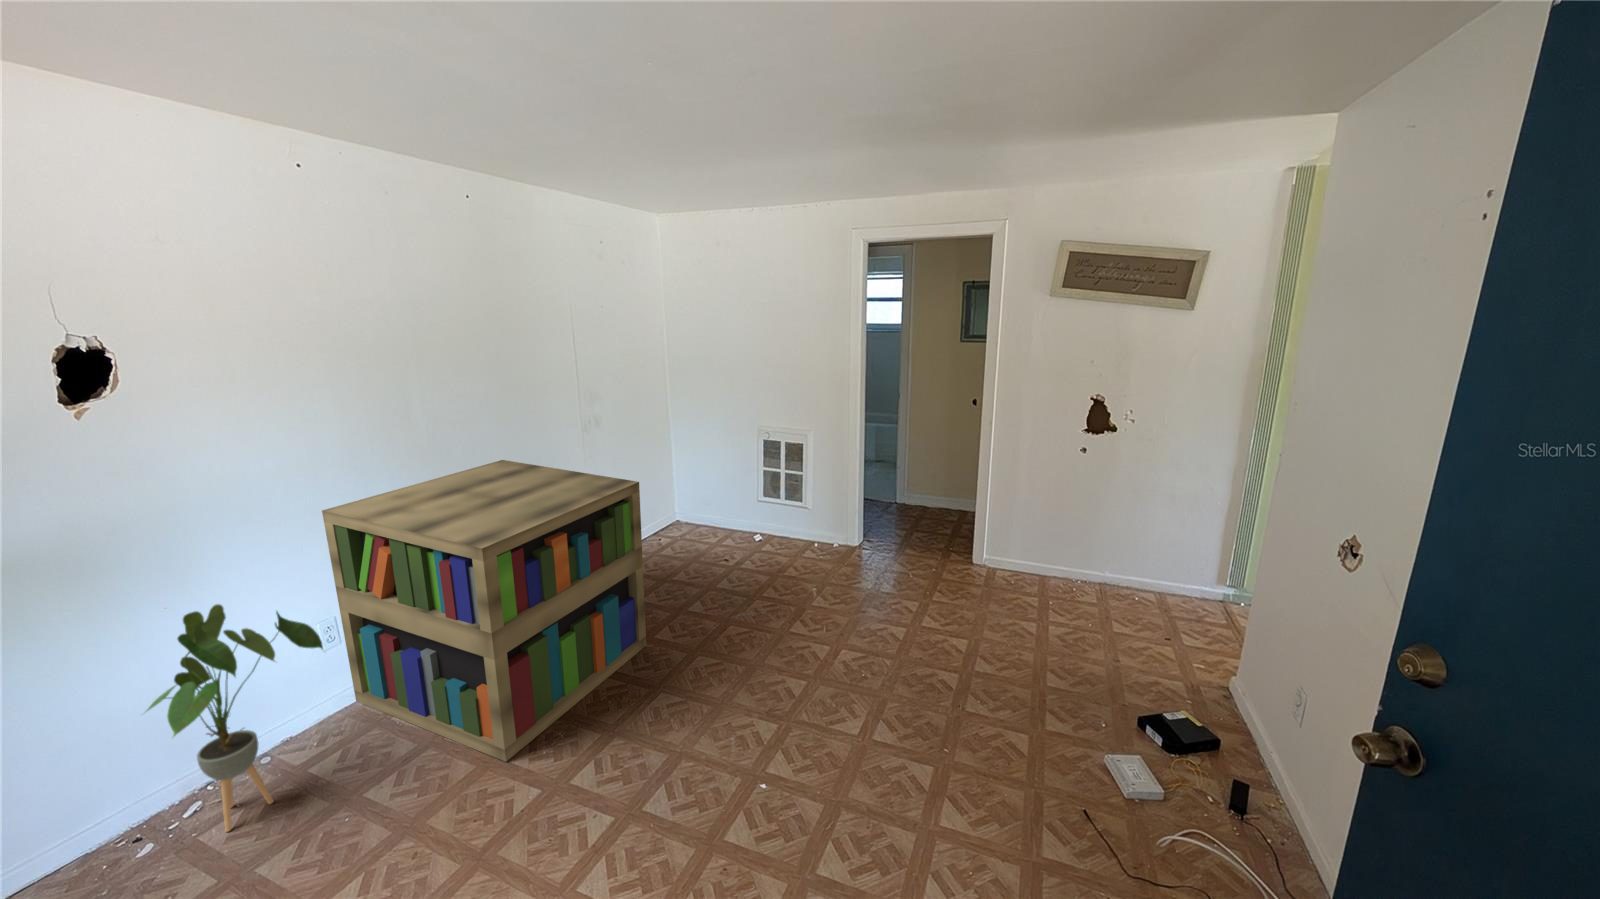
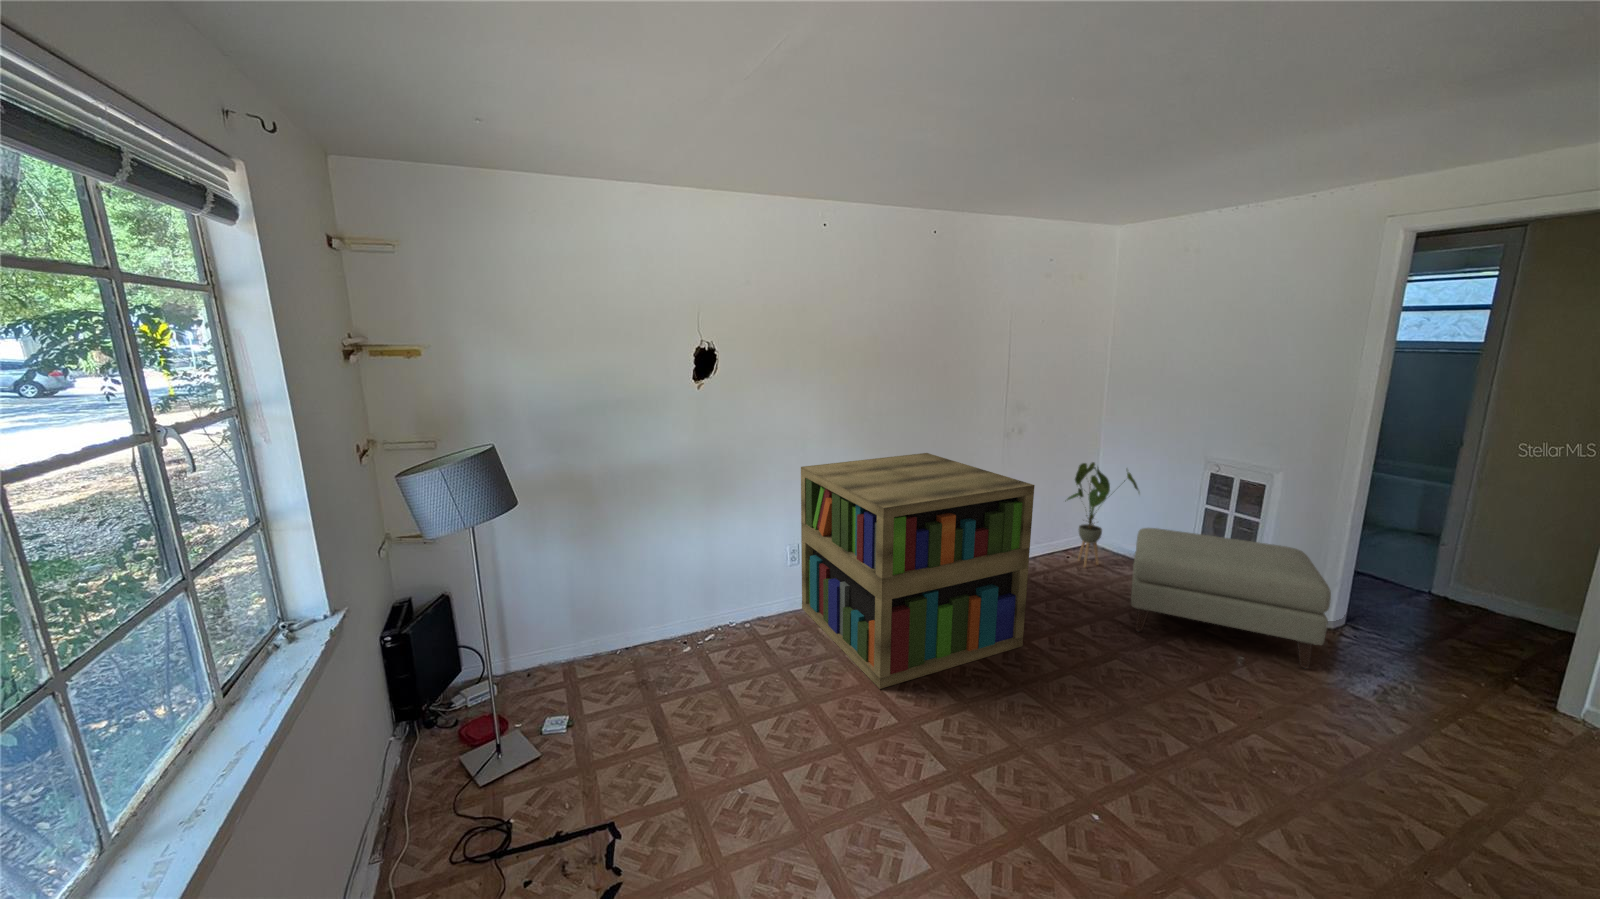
ottoman: none [721,492,858,594] -> present [1131,528,1331,668]
house plant: present [147,604,323,832] -> present [1067,462,1138,567]

